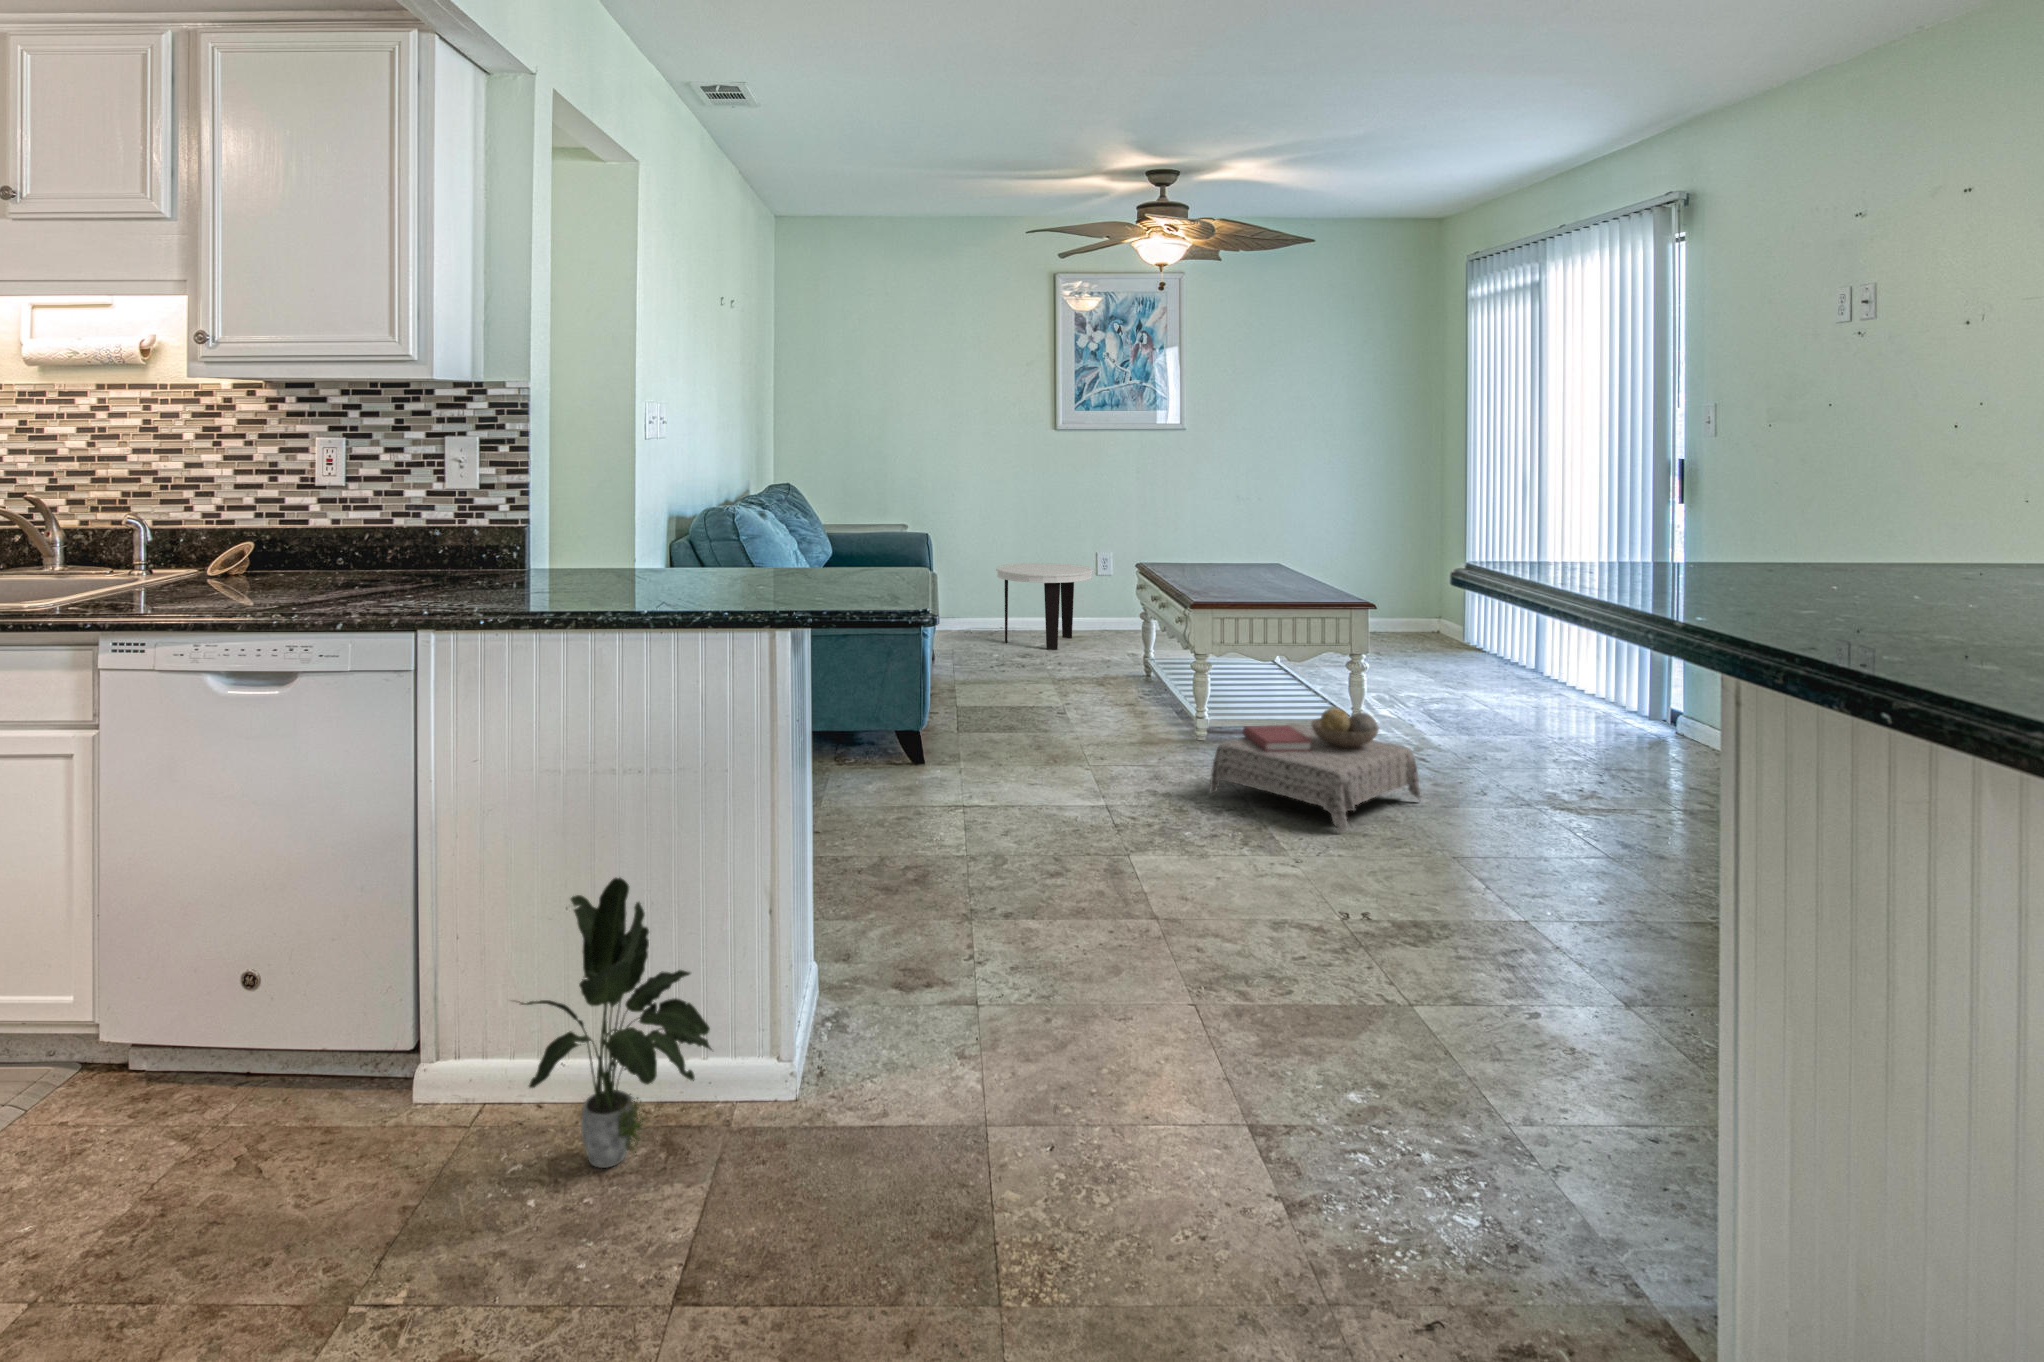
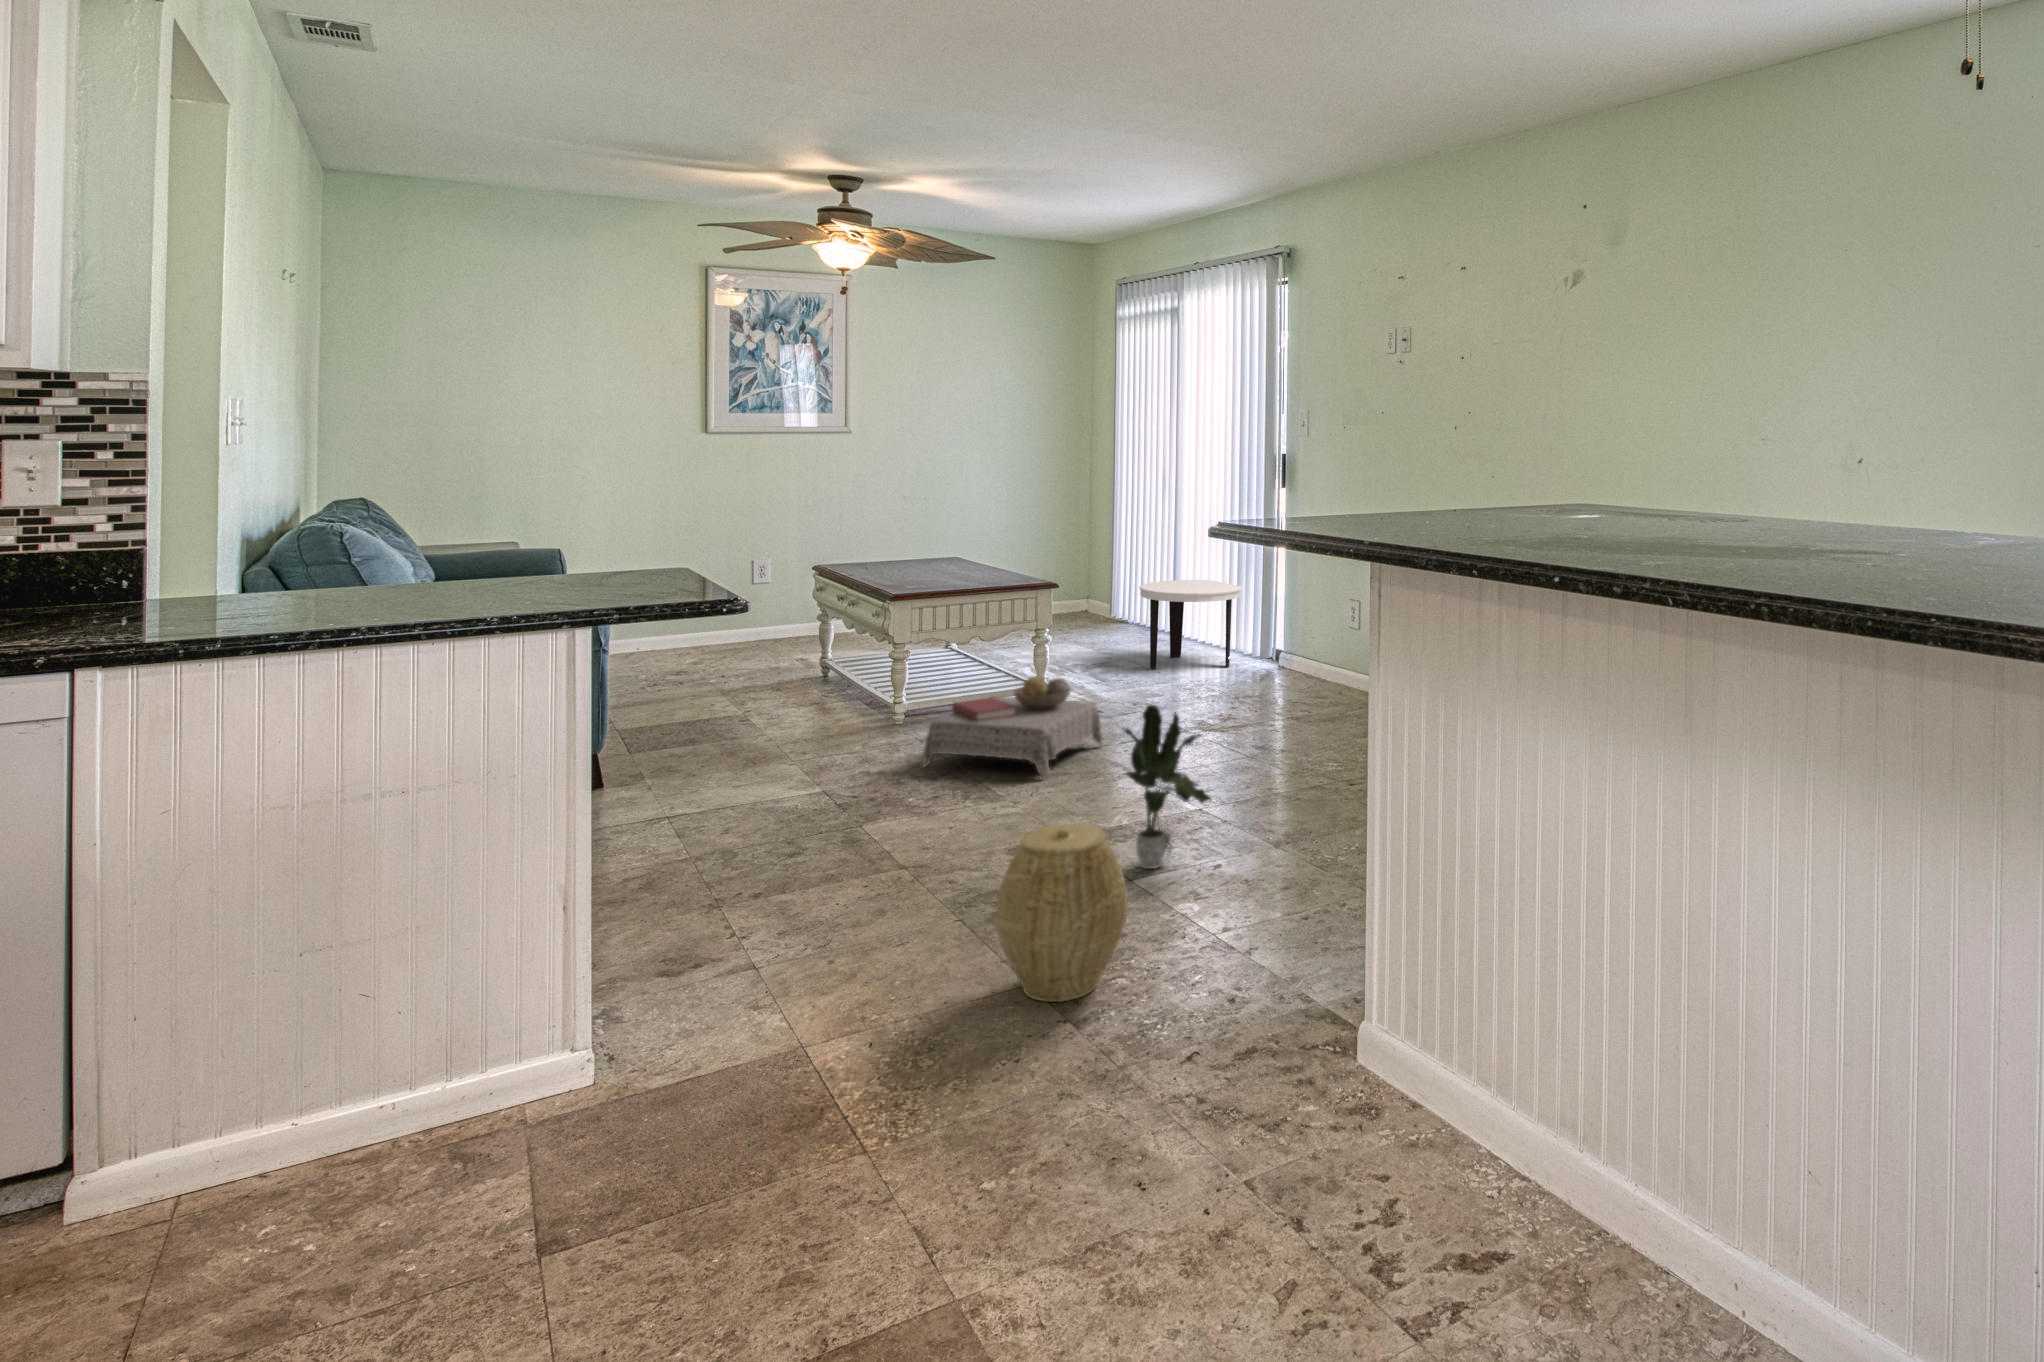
side table: present [996,563,1093,650] -> present [1139,580,1242,669]
potted plant: present [520,878,712,1168] -> present [1113,705,1211,869]
woven basket: none [1209,922,1384,1167] -> present [995,825,1128,1002]

